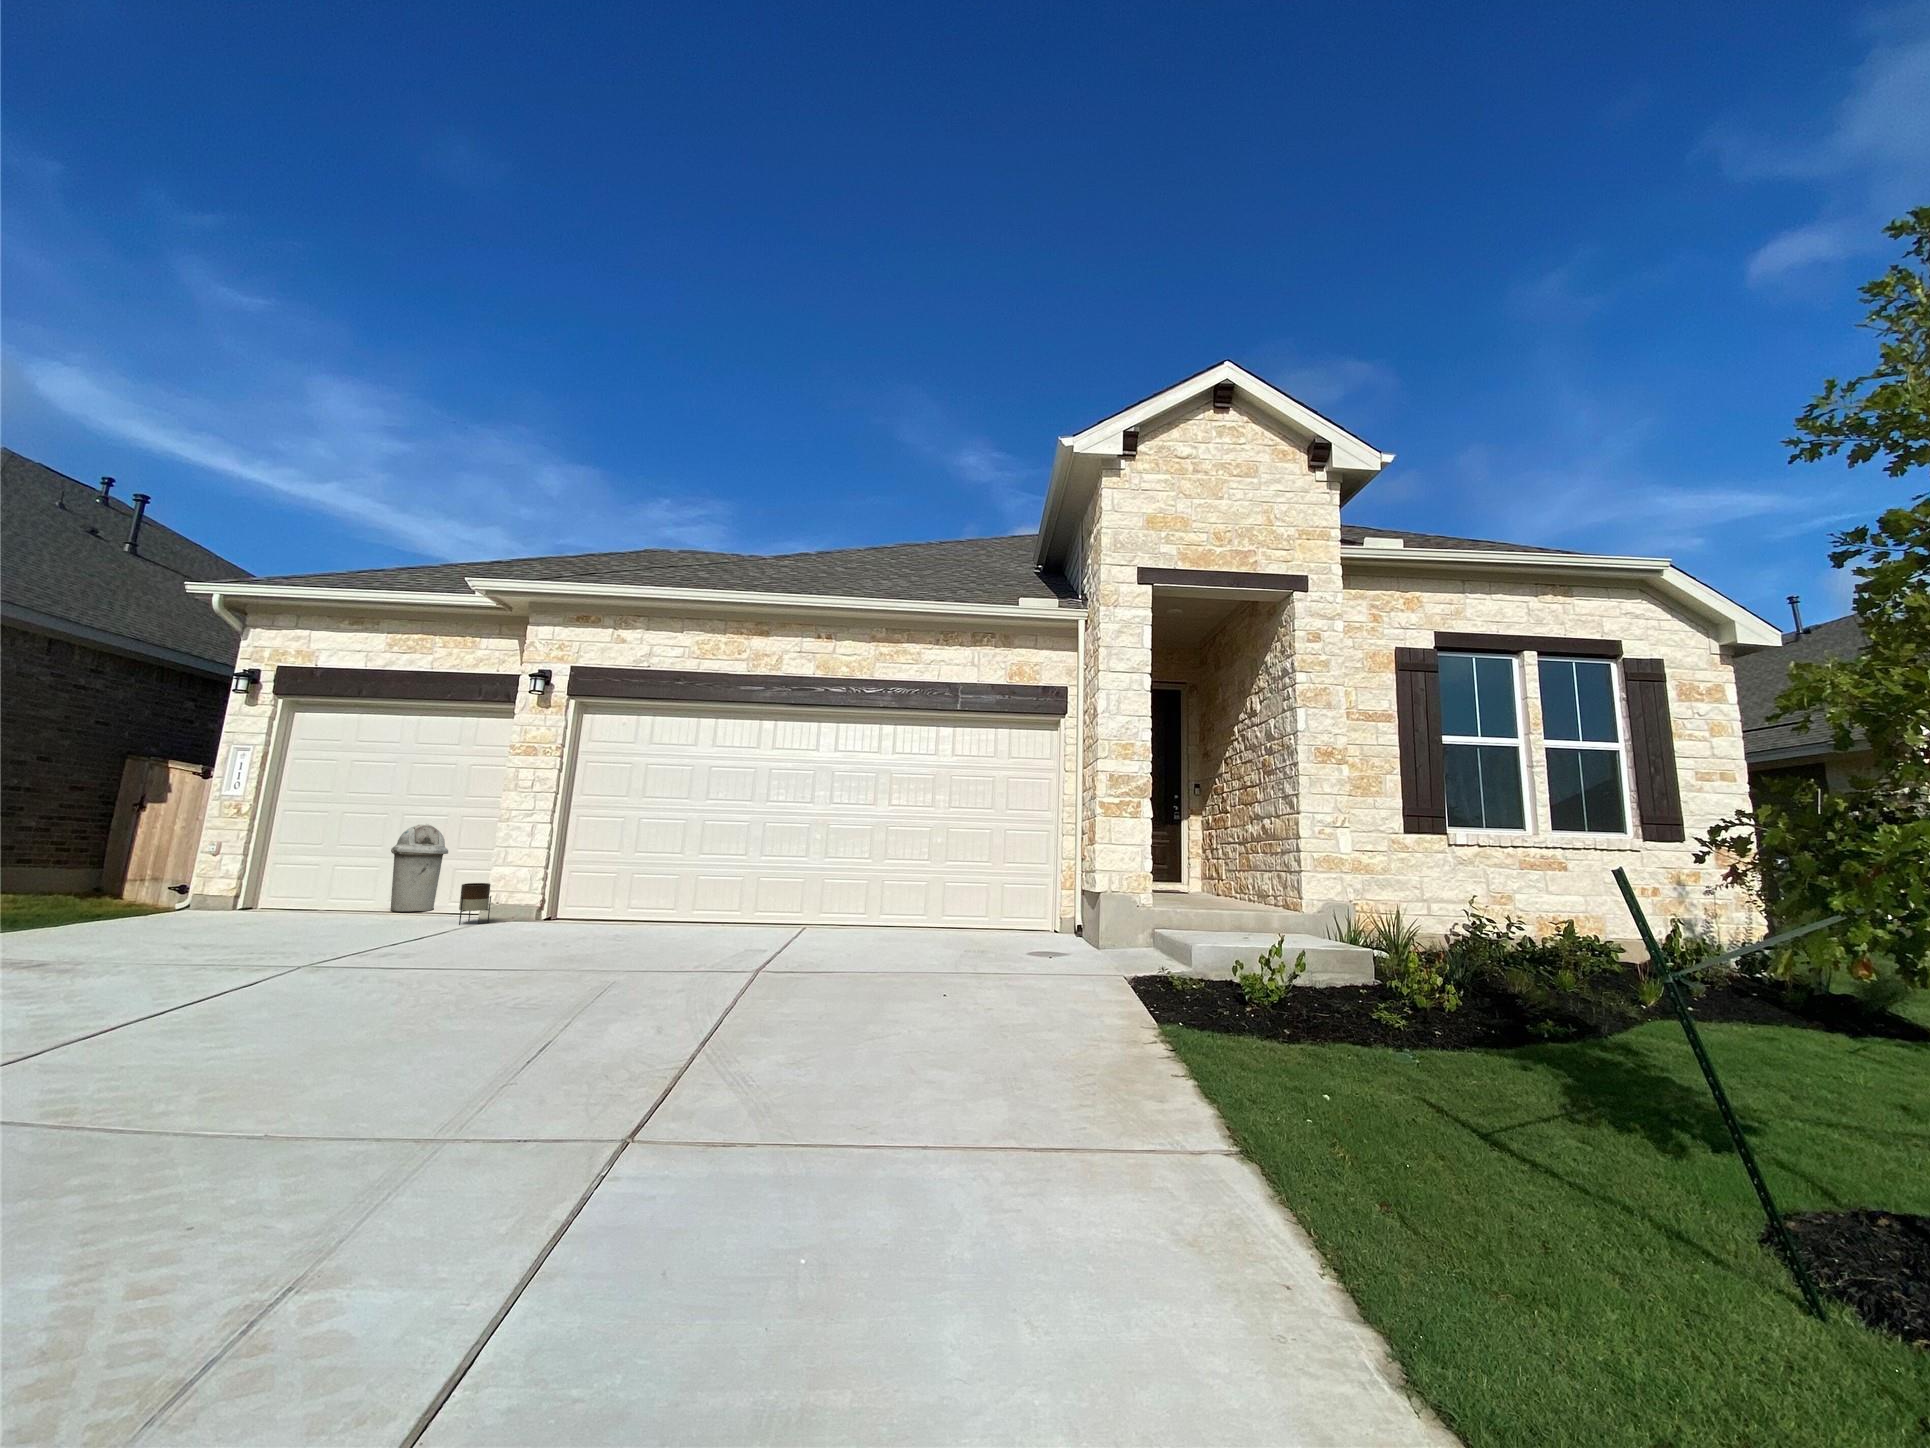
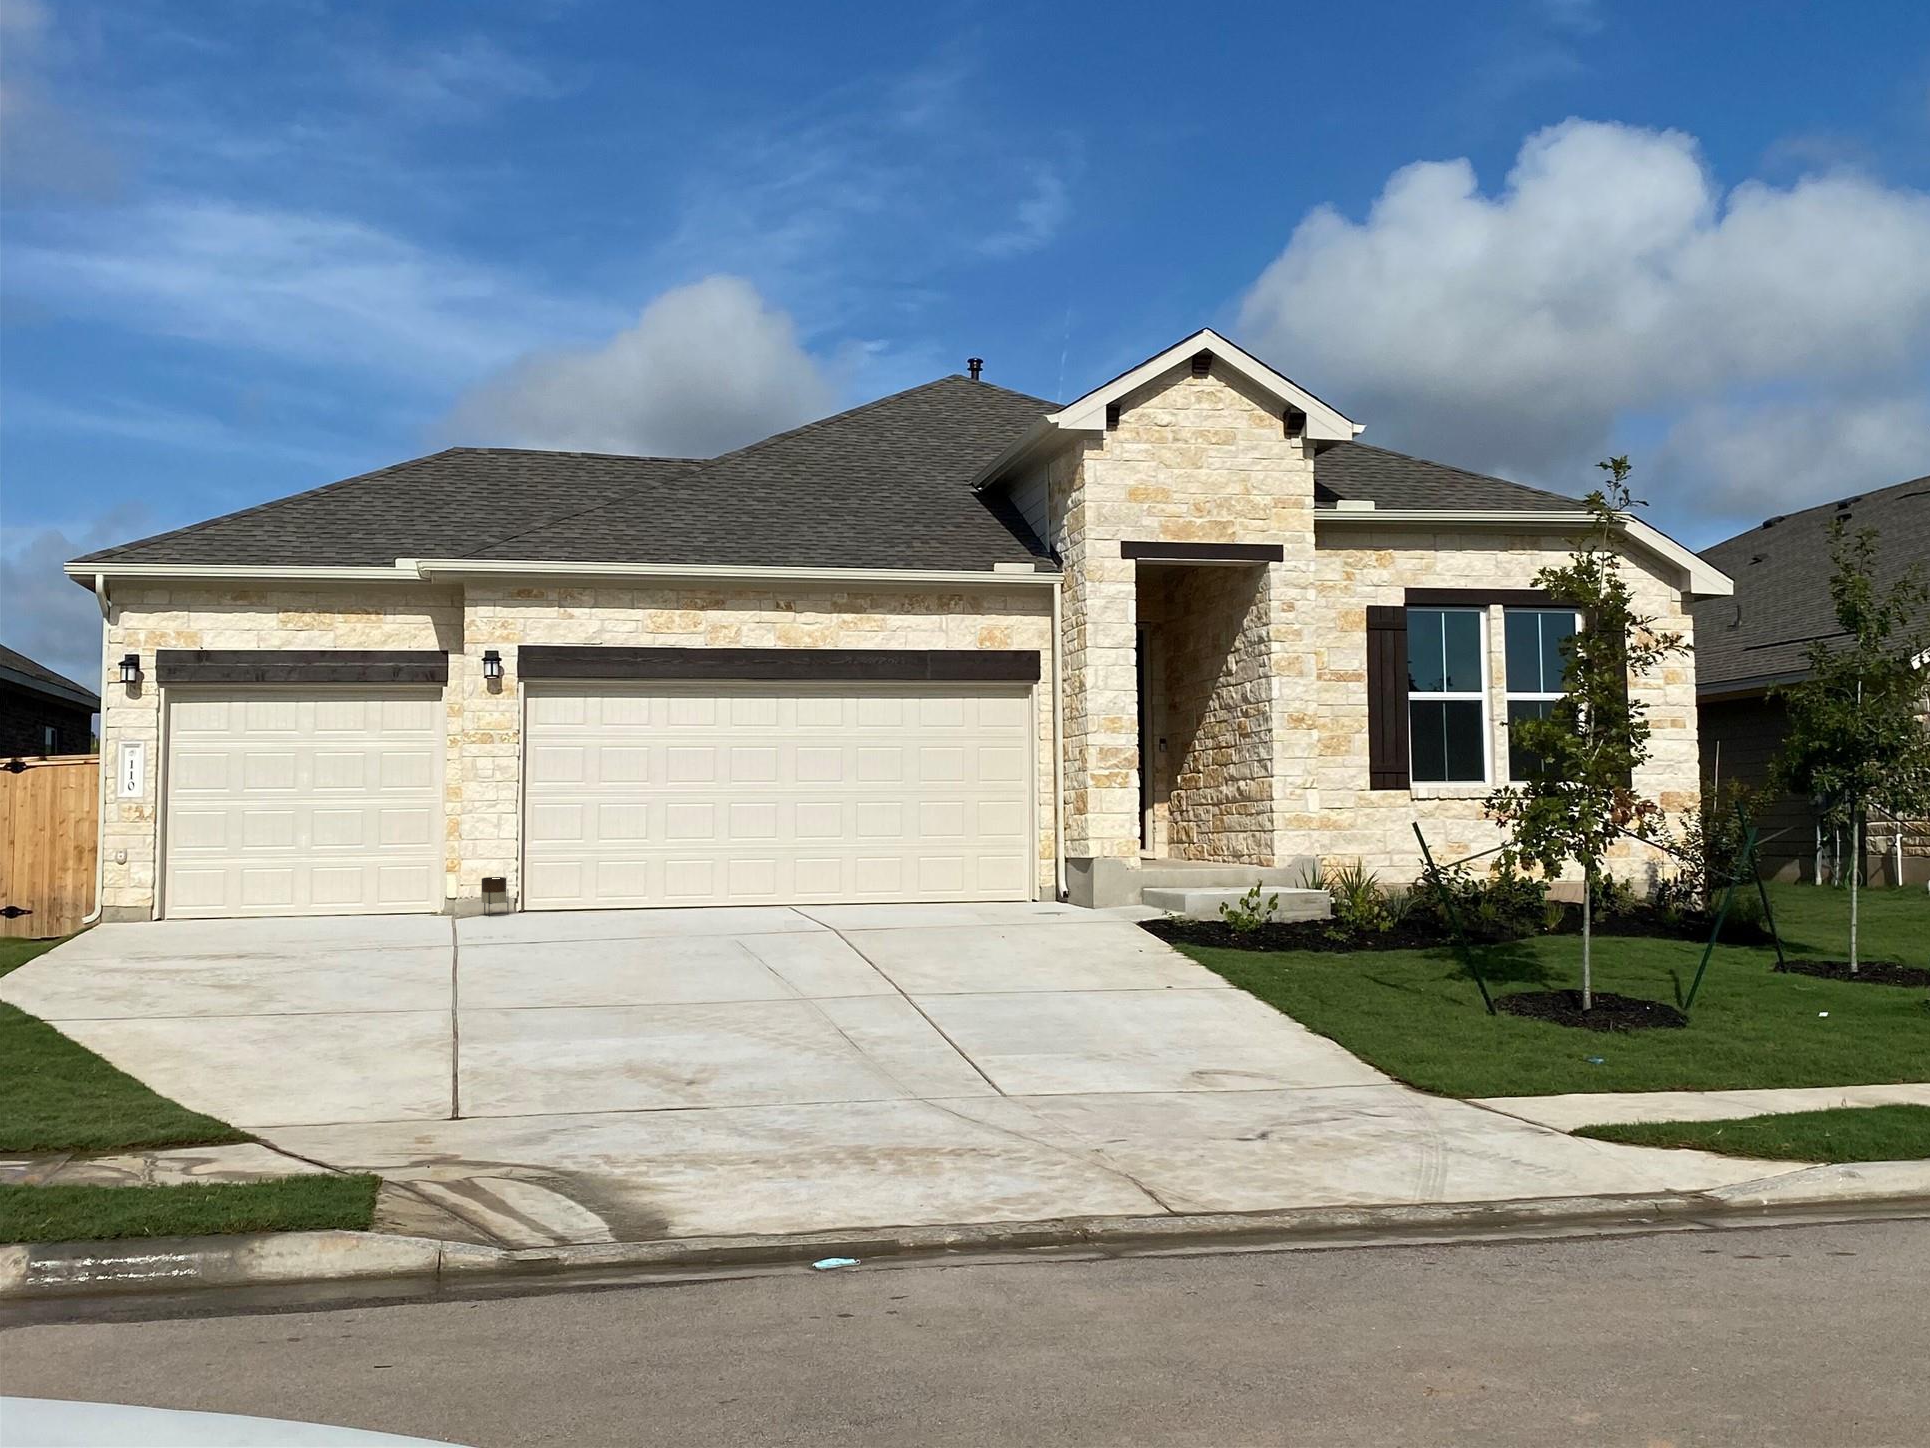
trash can: present [391,824,448,912] -> none [370,821,421,910]

